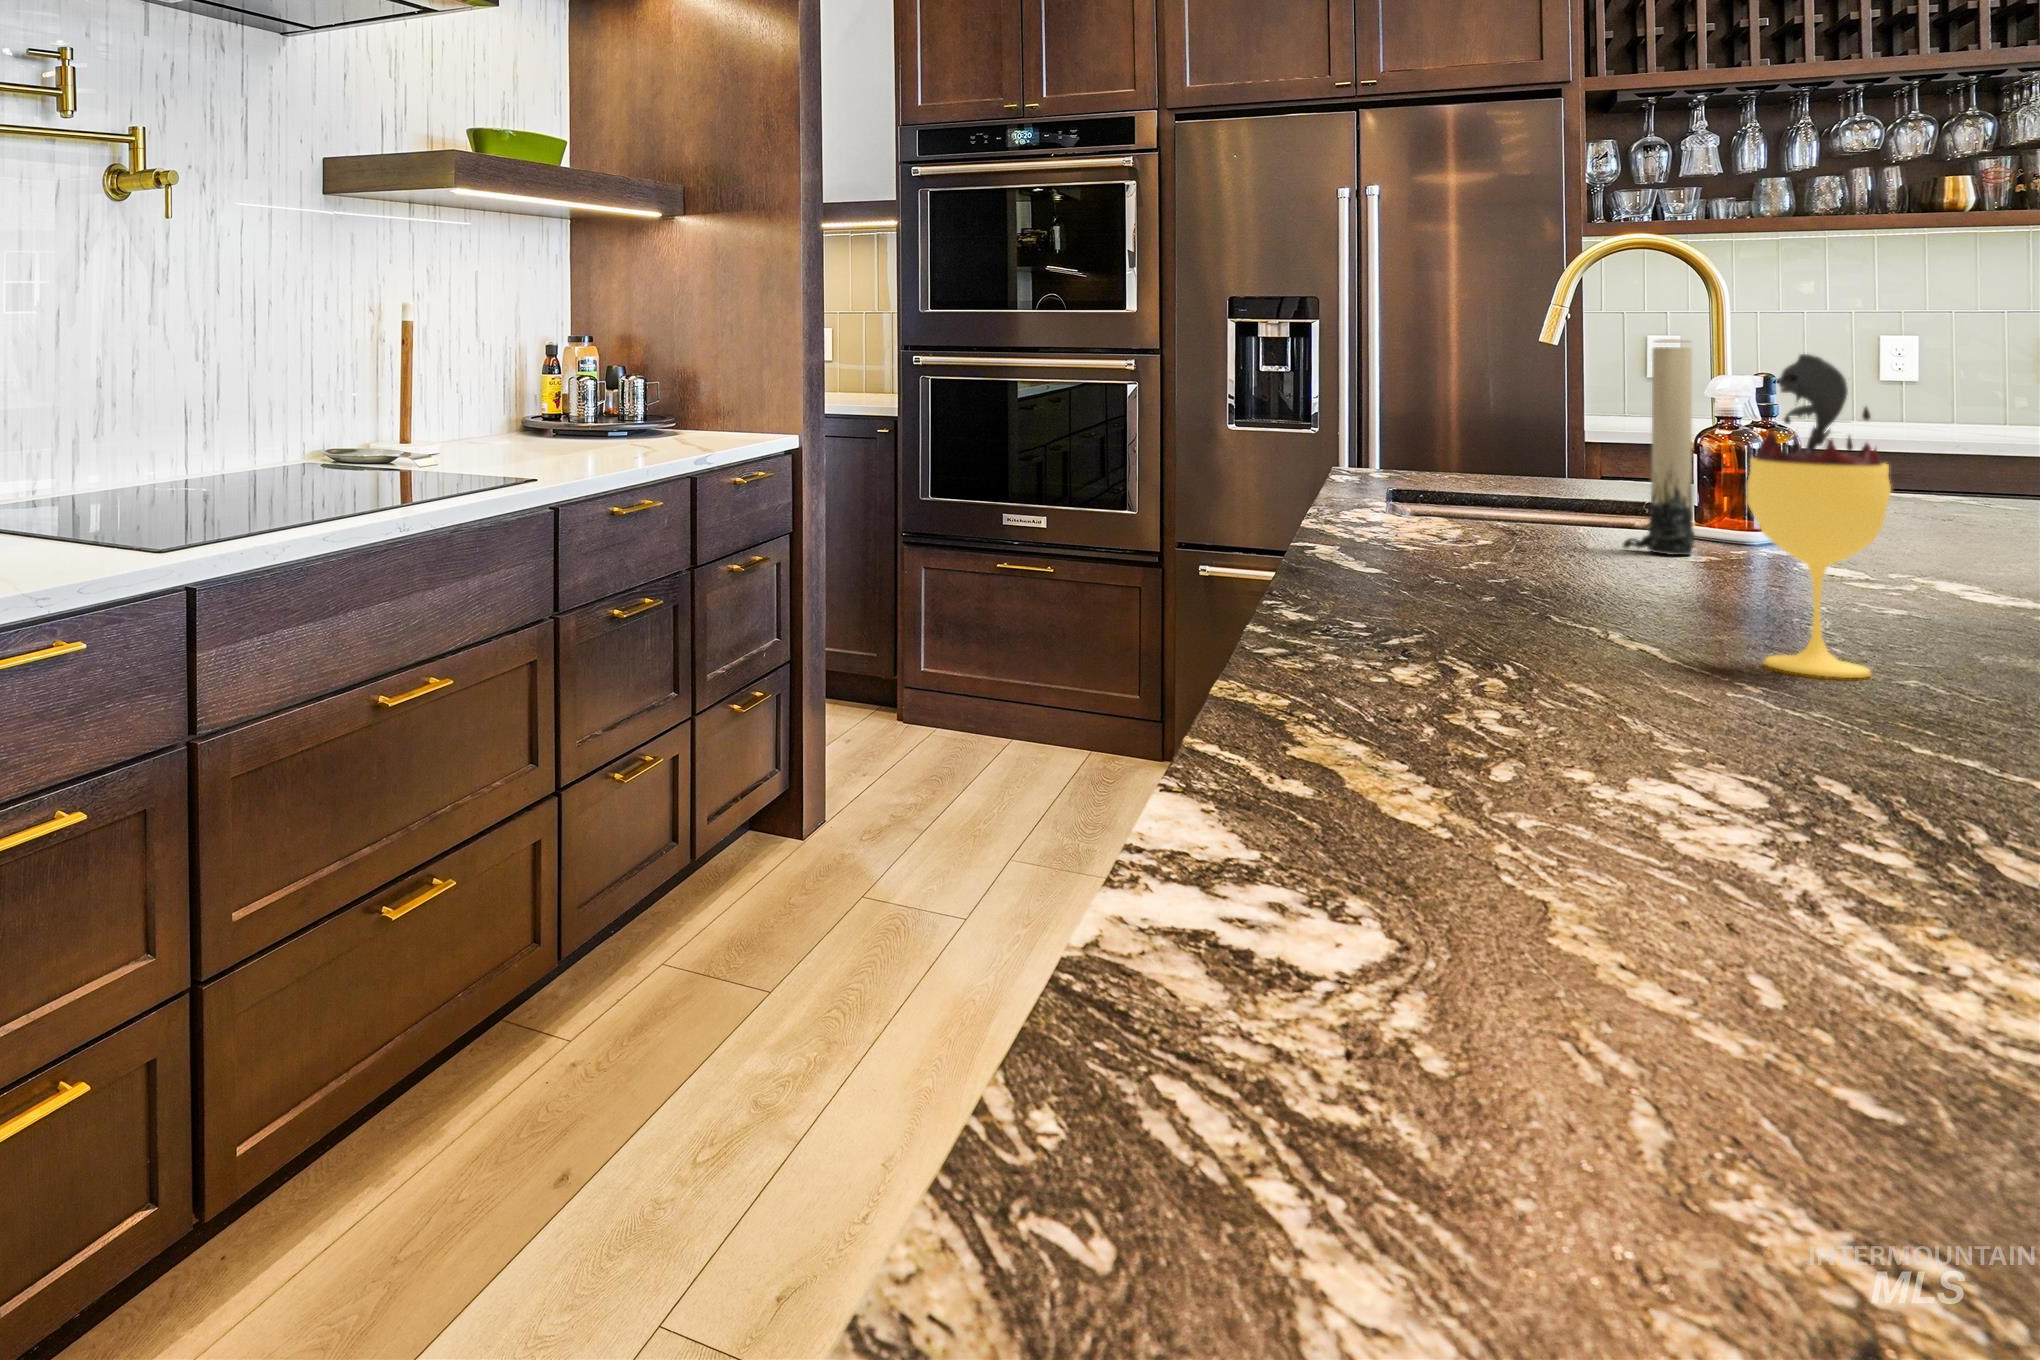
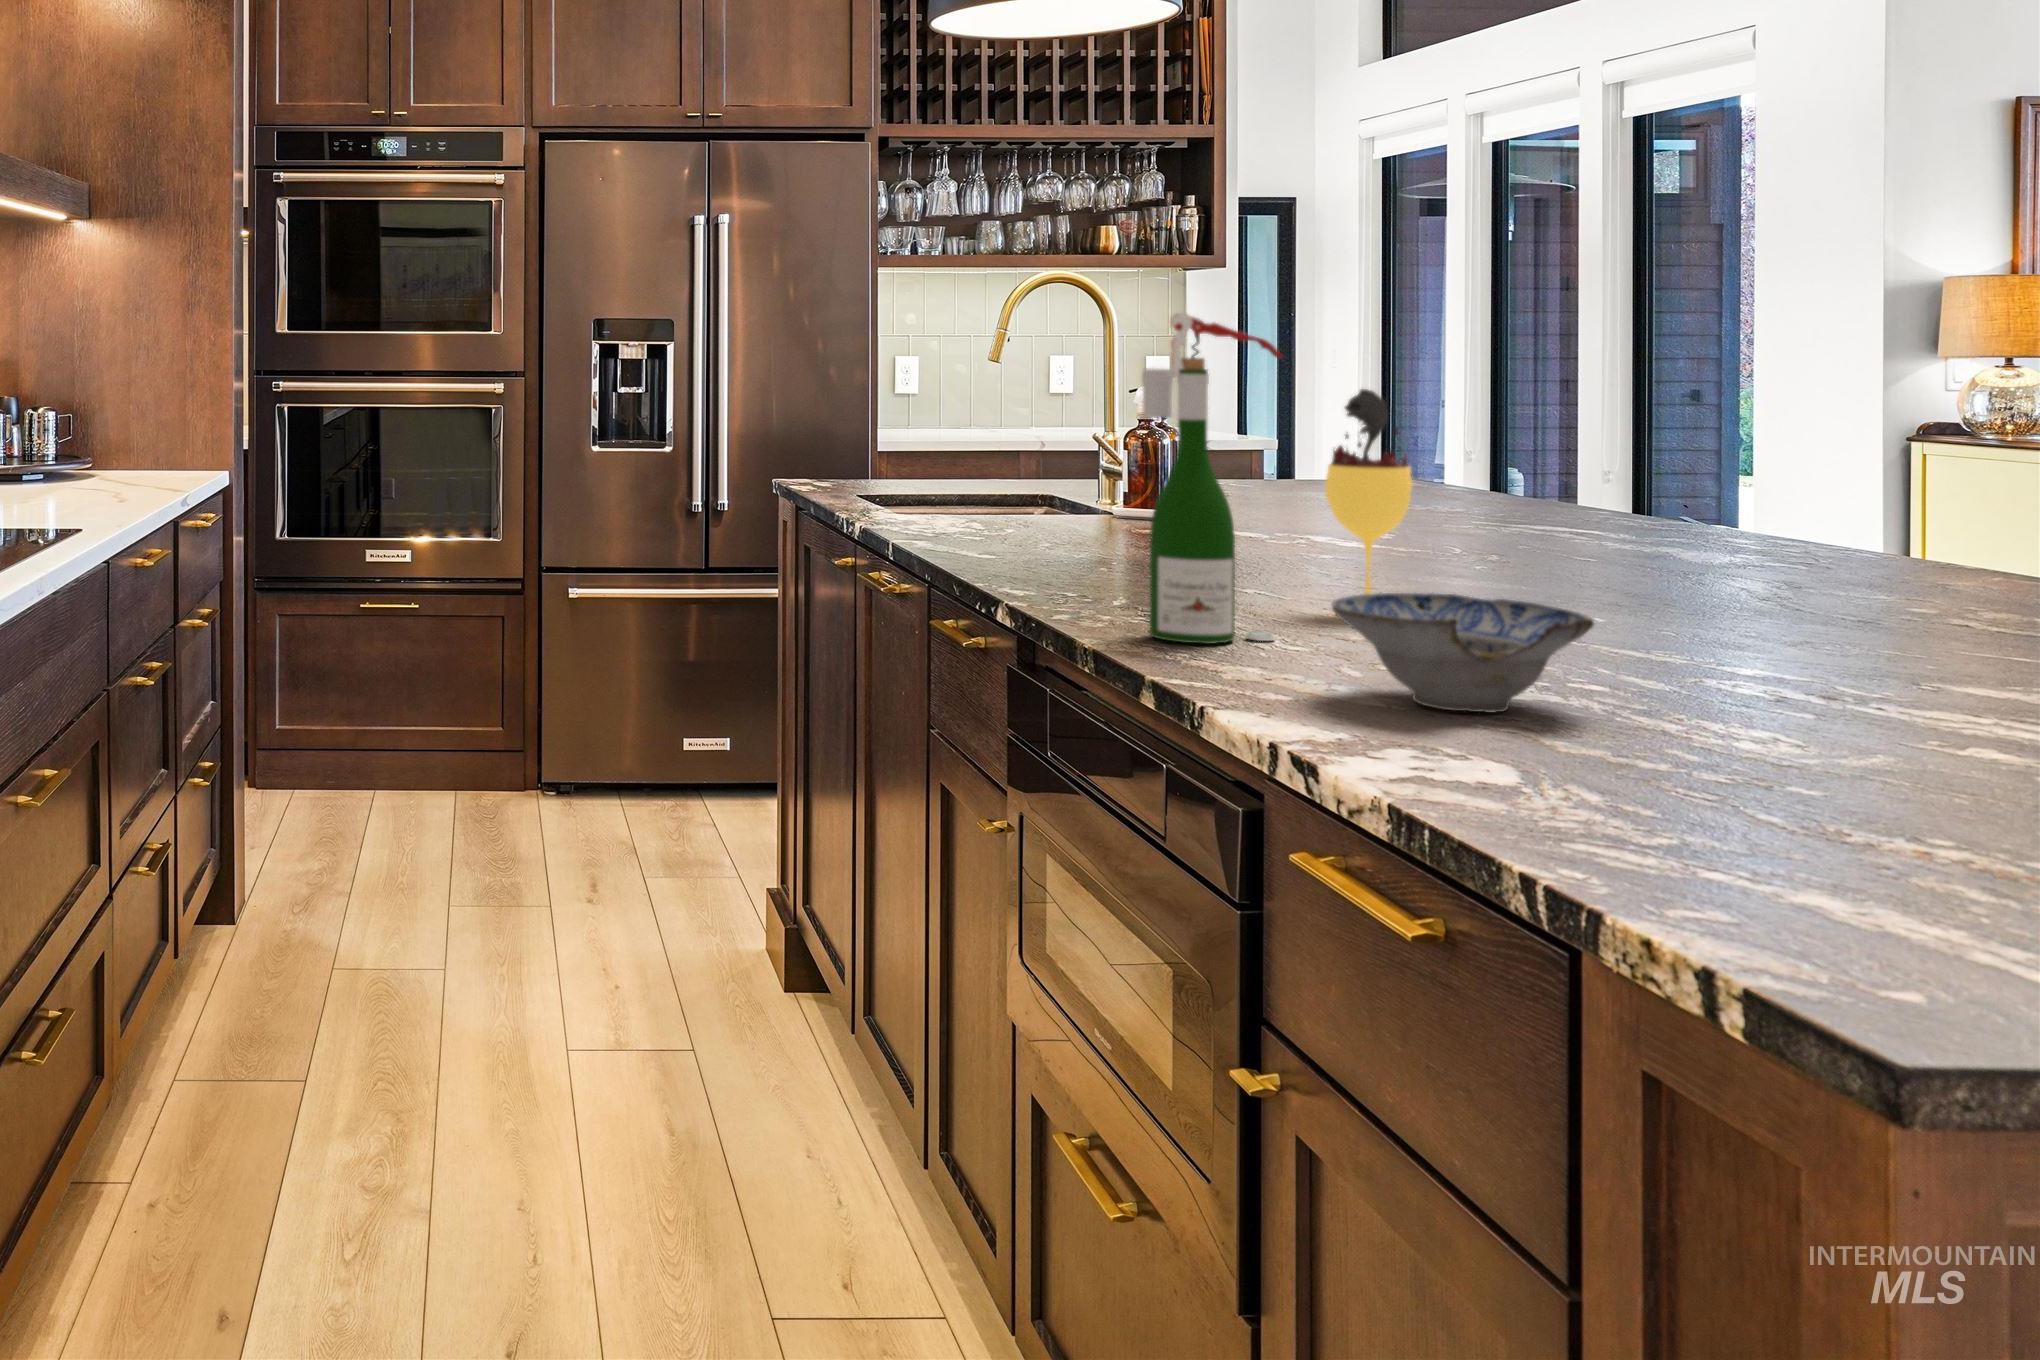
wine bottle: none [1384,252,1581,687] -> present [1142,313,1282,644]
candle: present [1623,339,1694,555] -> none [1092,370,1143,544]
ceramic bowl: none [1433,631,1864,826] -> present [1332,593,1594,713]

